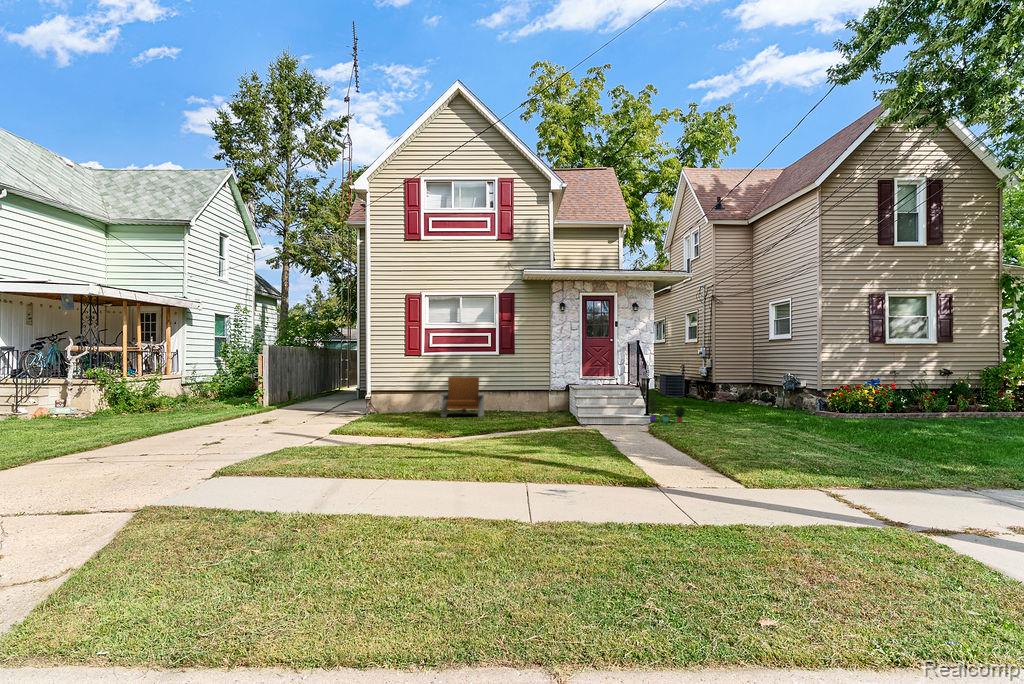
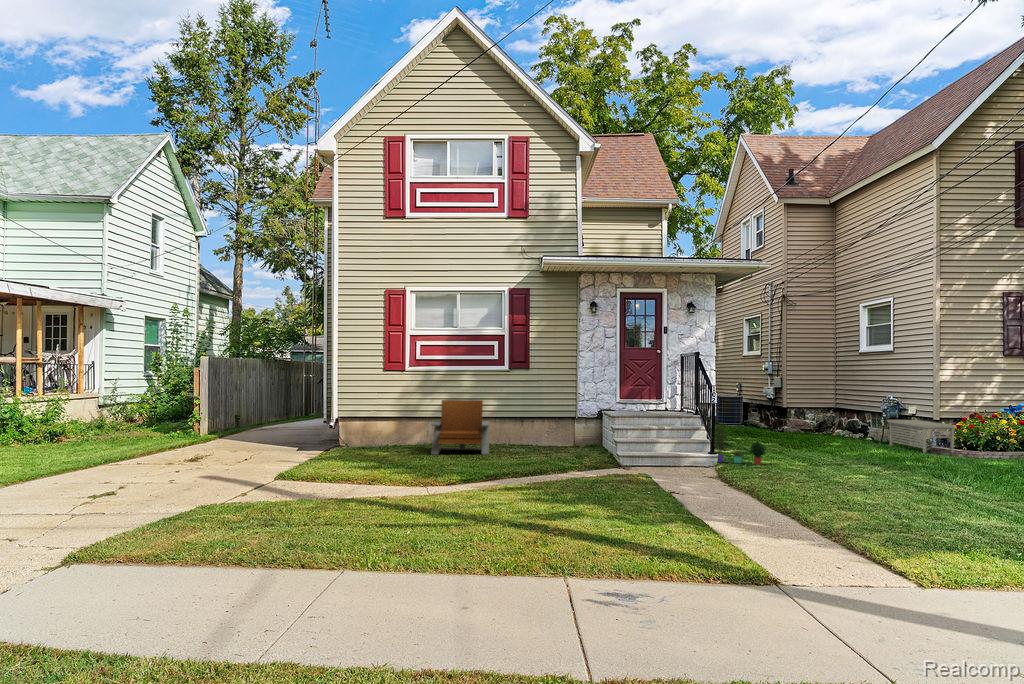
storage bench: none [783,391,831,415] -> present [887,420,956,453]

